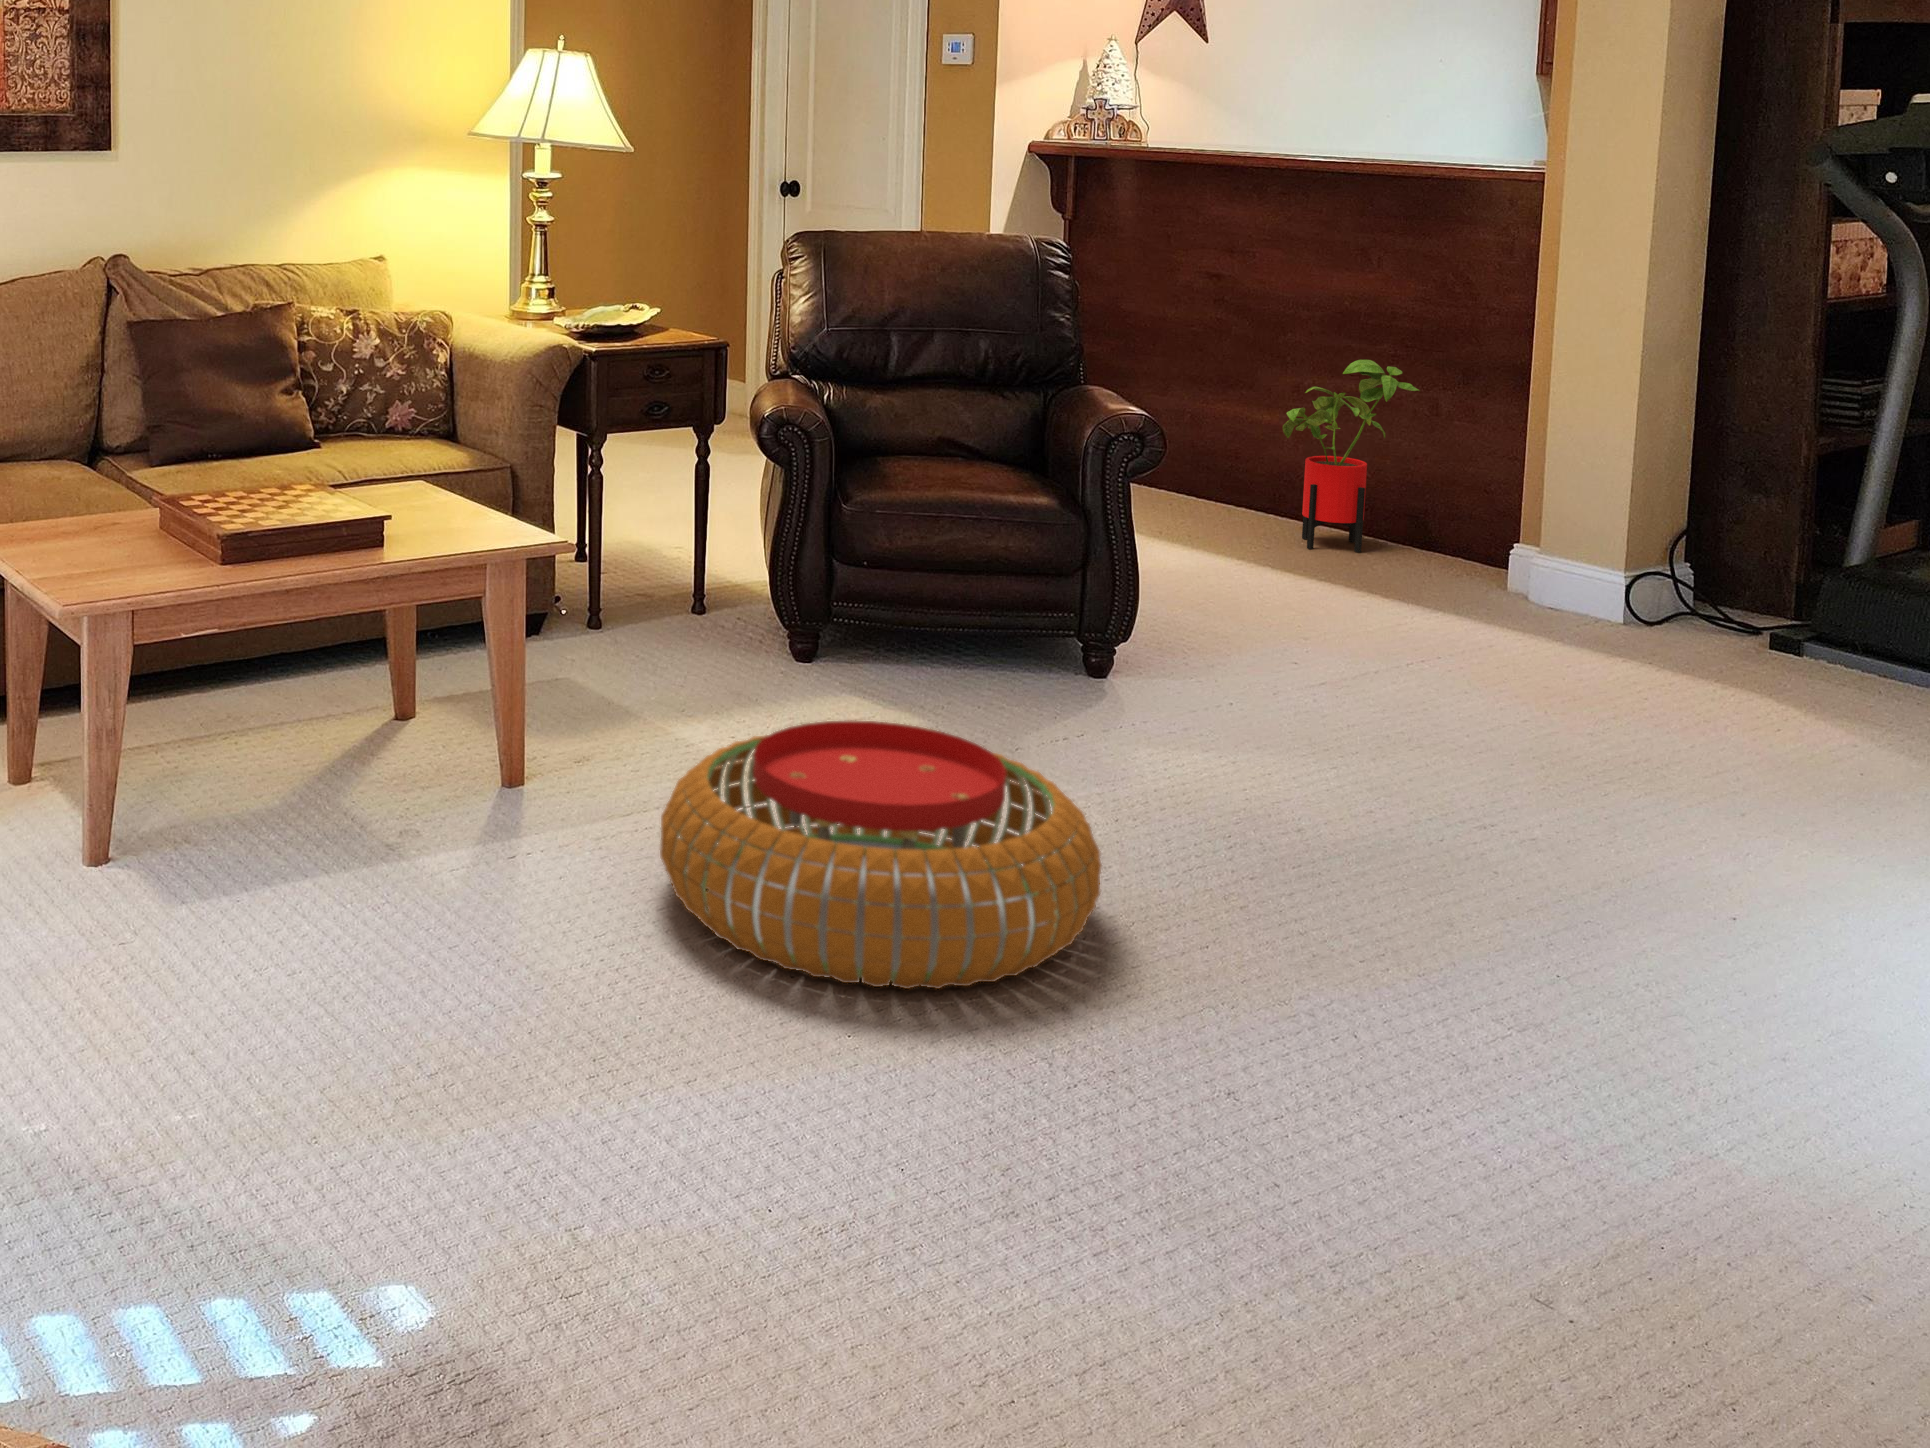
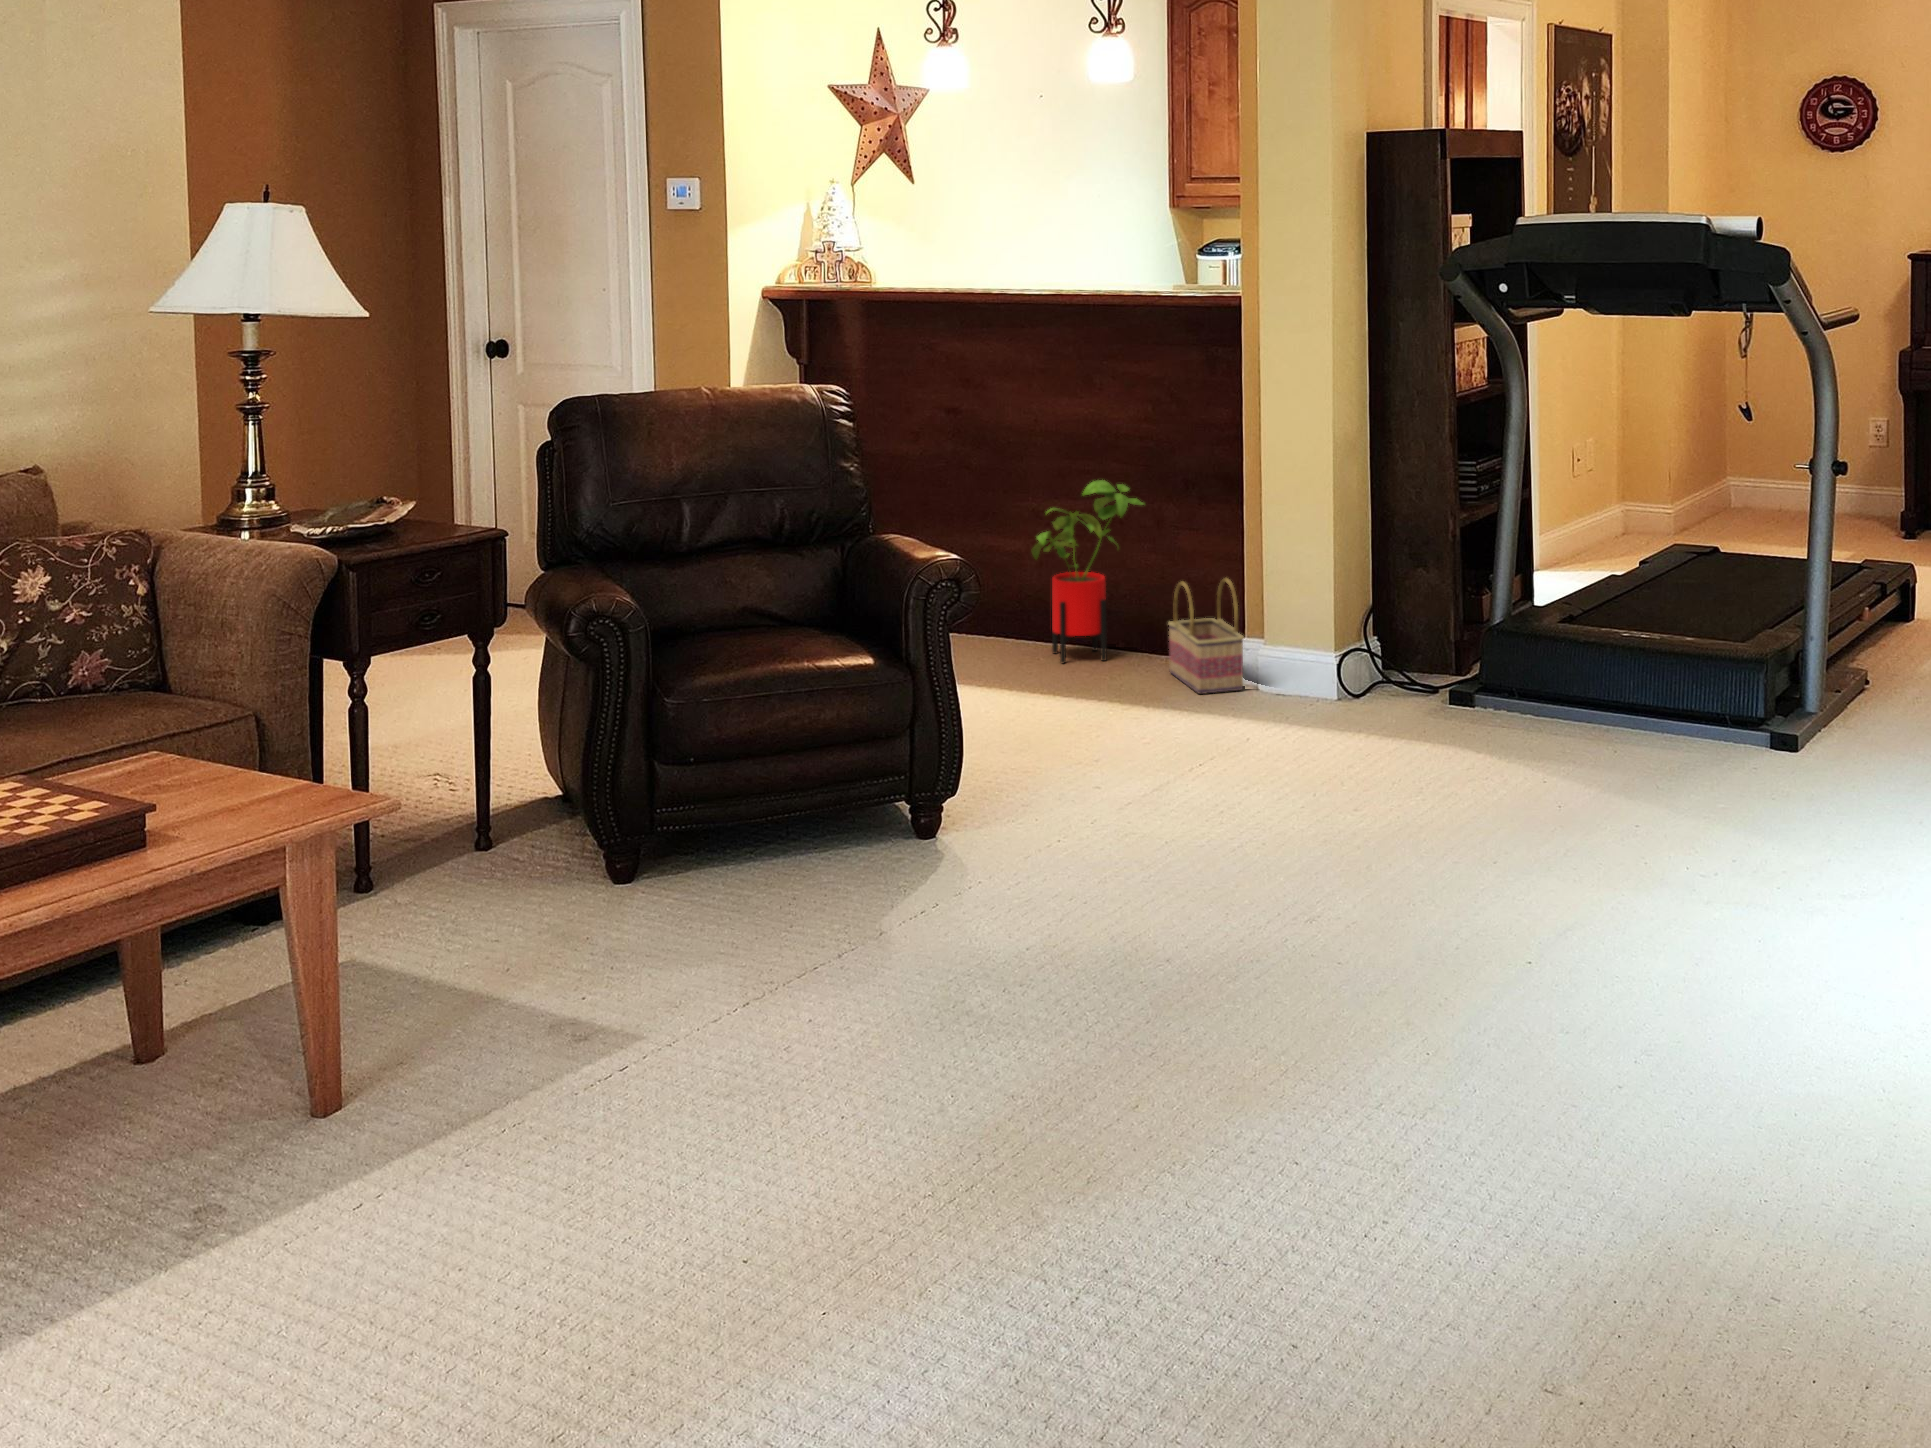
basket: none [1430,474,1517,599] -> present [1168,578,1244,694]
pouf: present [660,720,1101,989] -> none [541,977,1044,1326]

